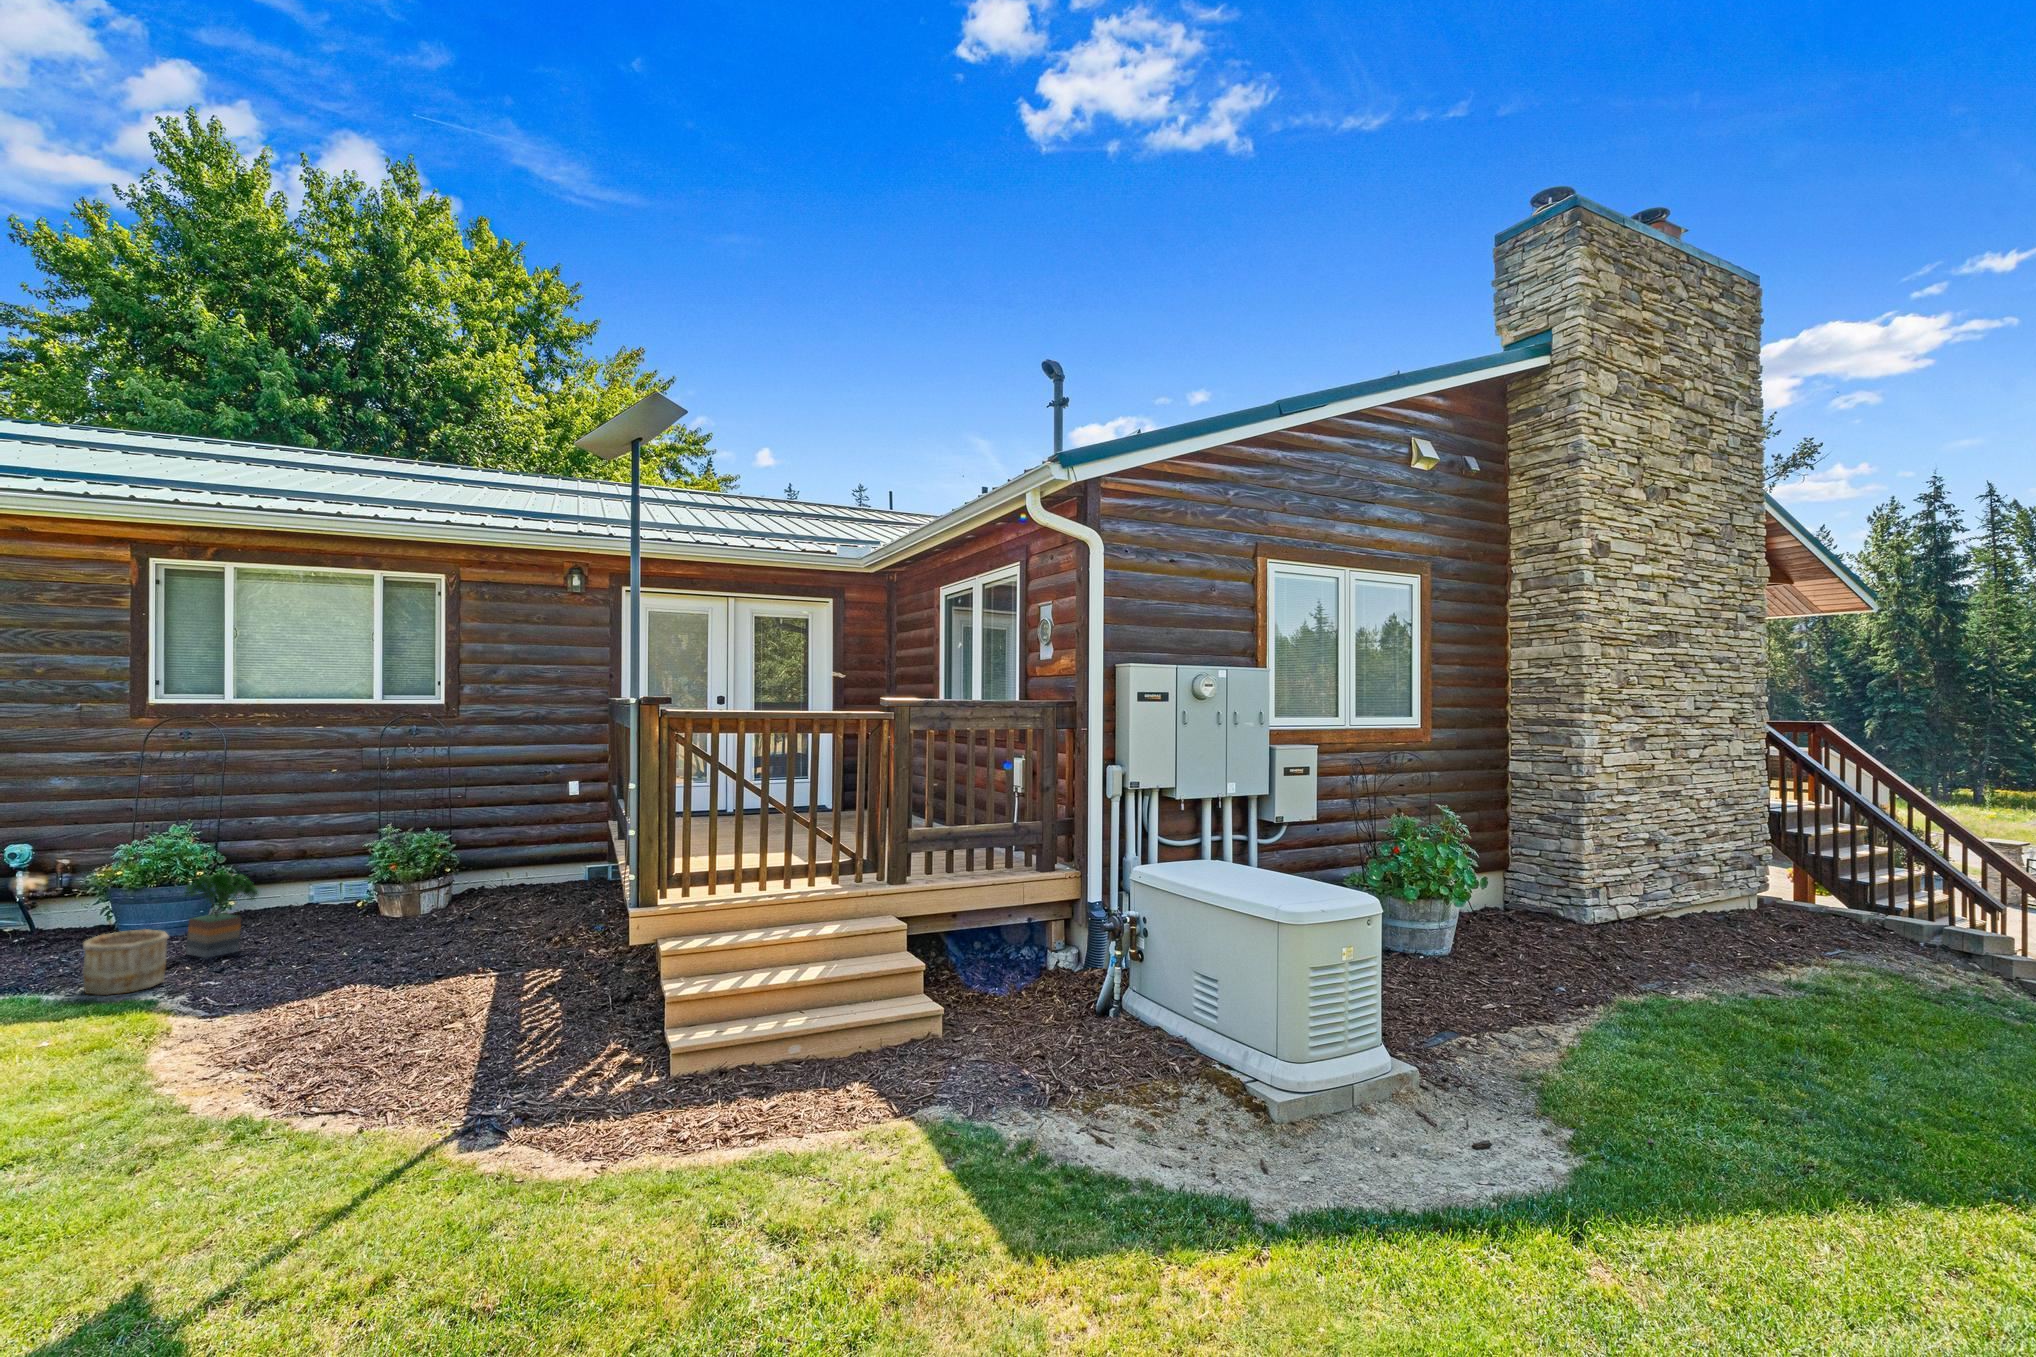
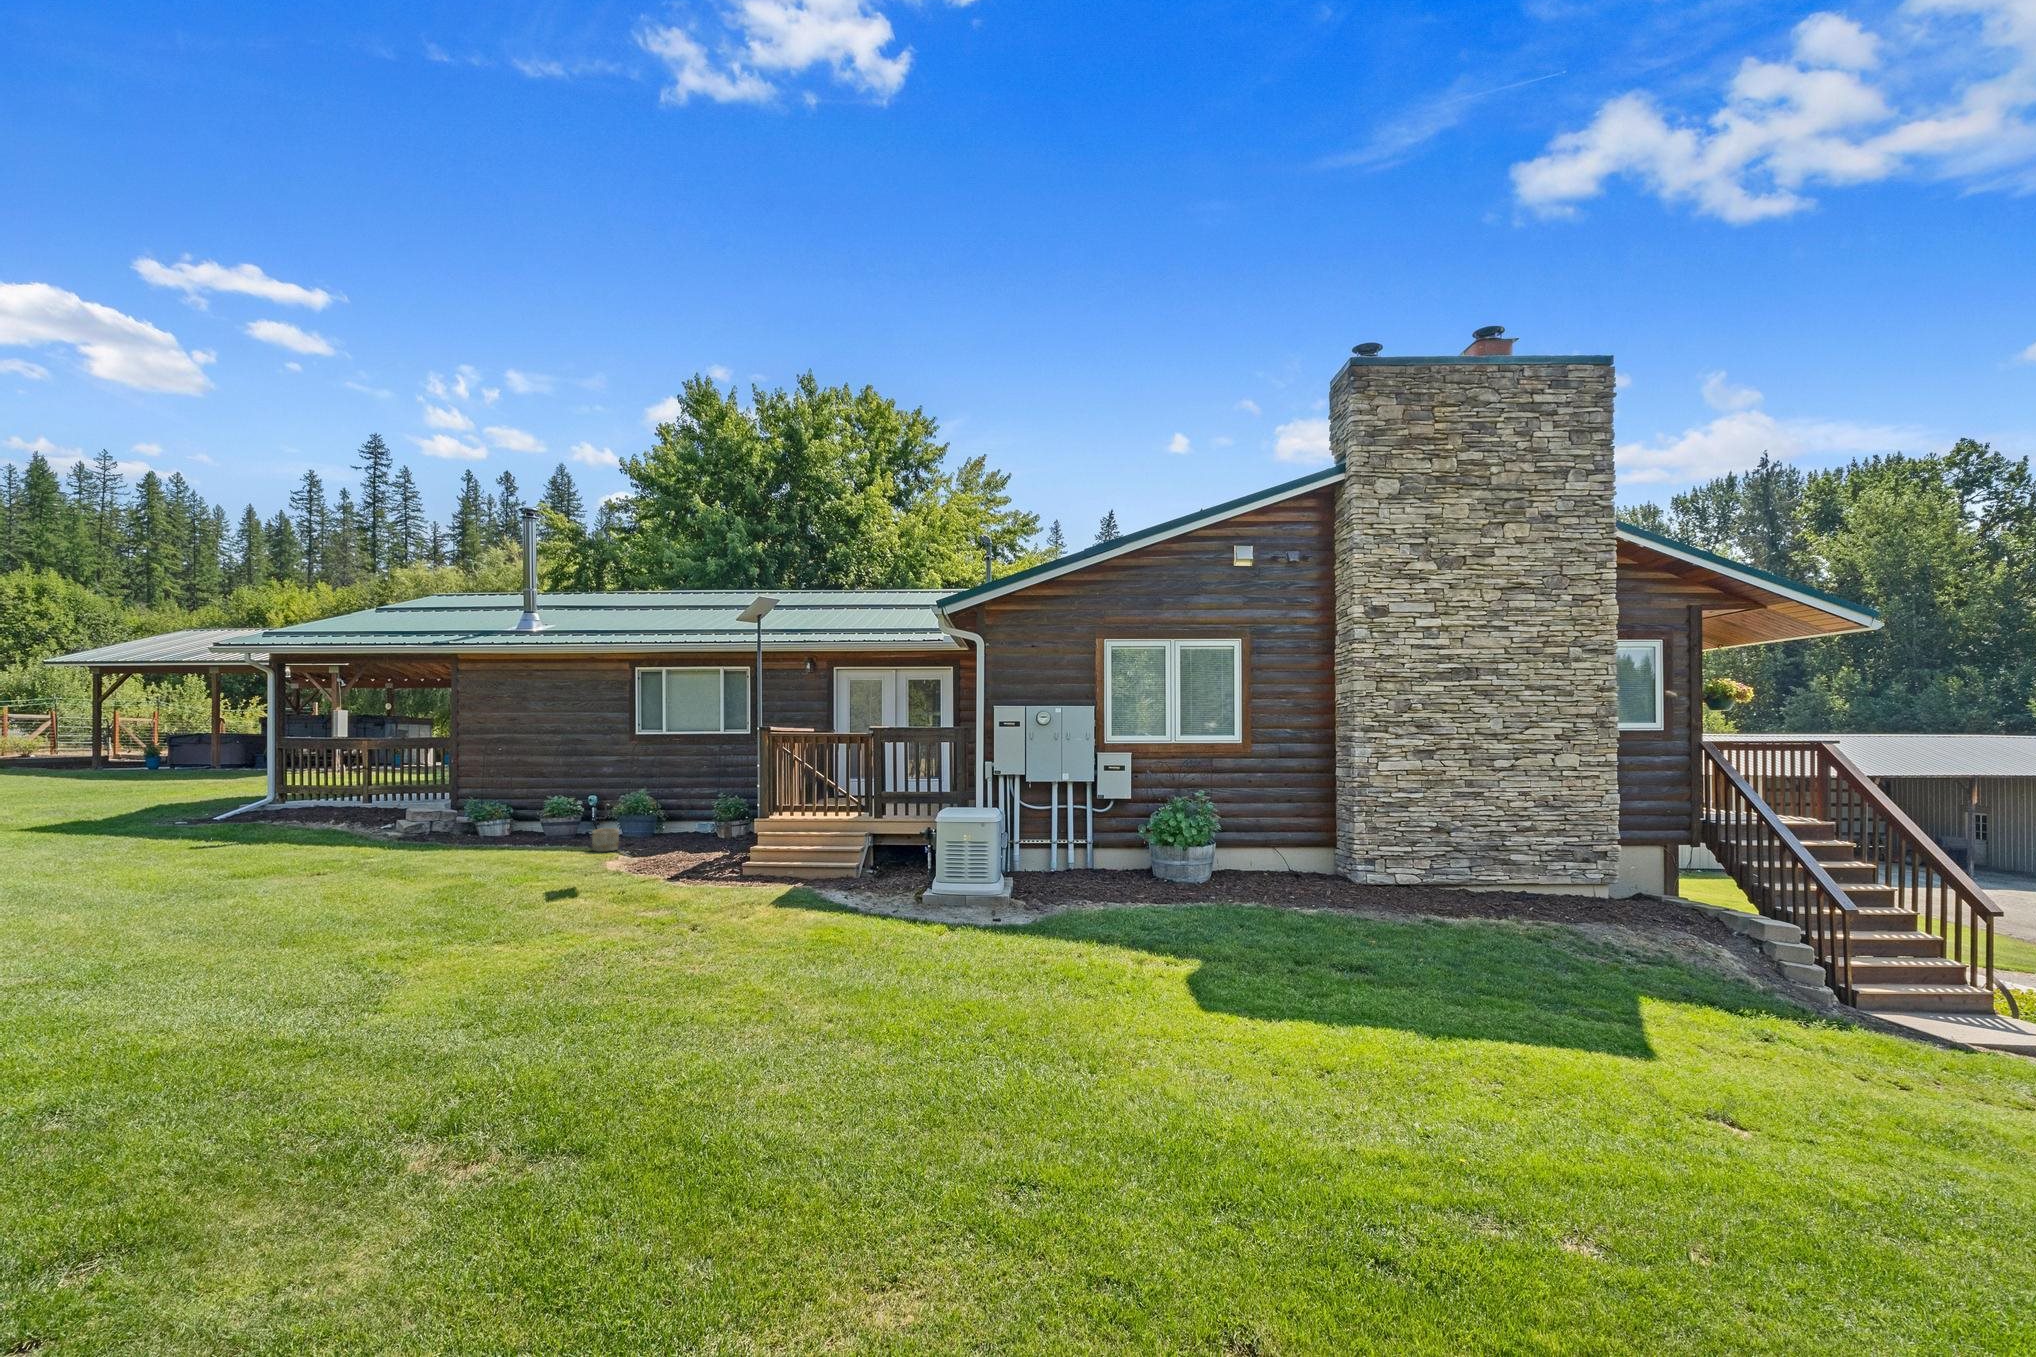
potted tree: present [185,873,259,958] -> none [633,808,660,845]

